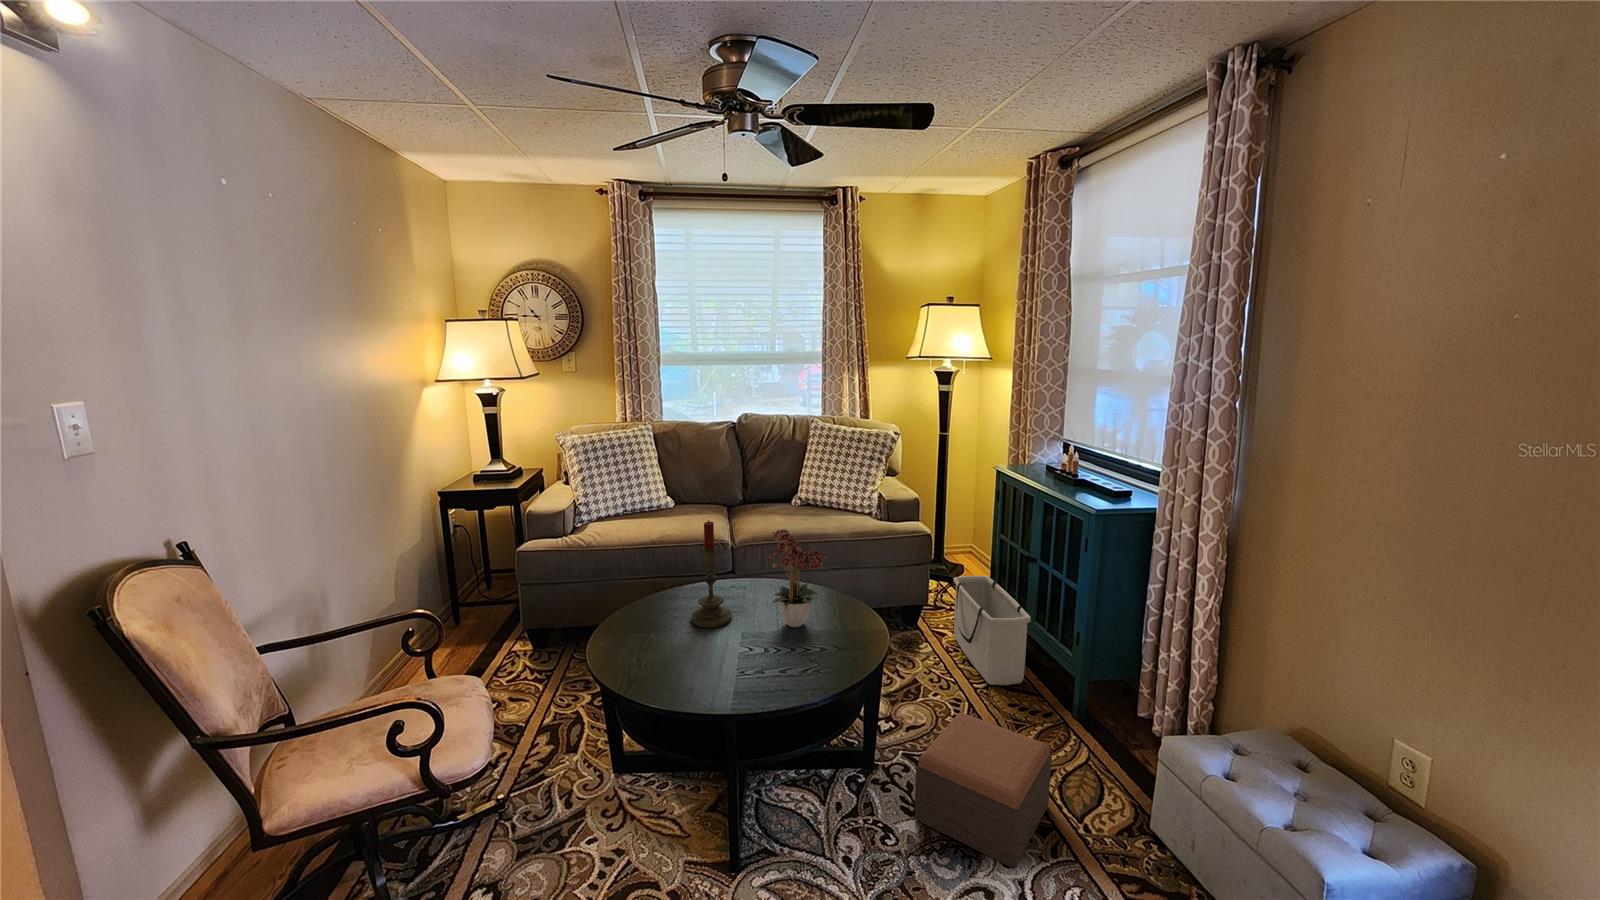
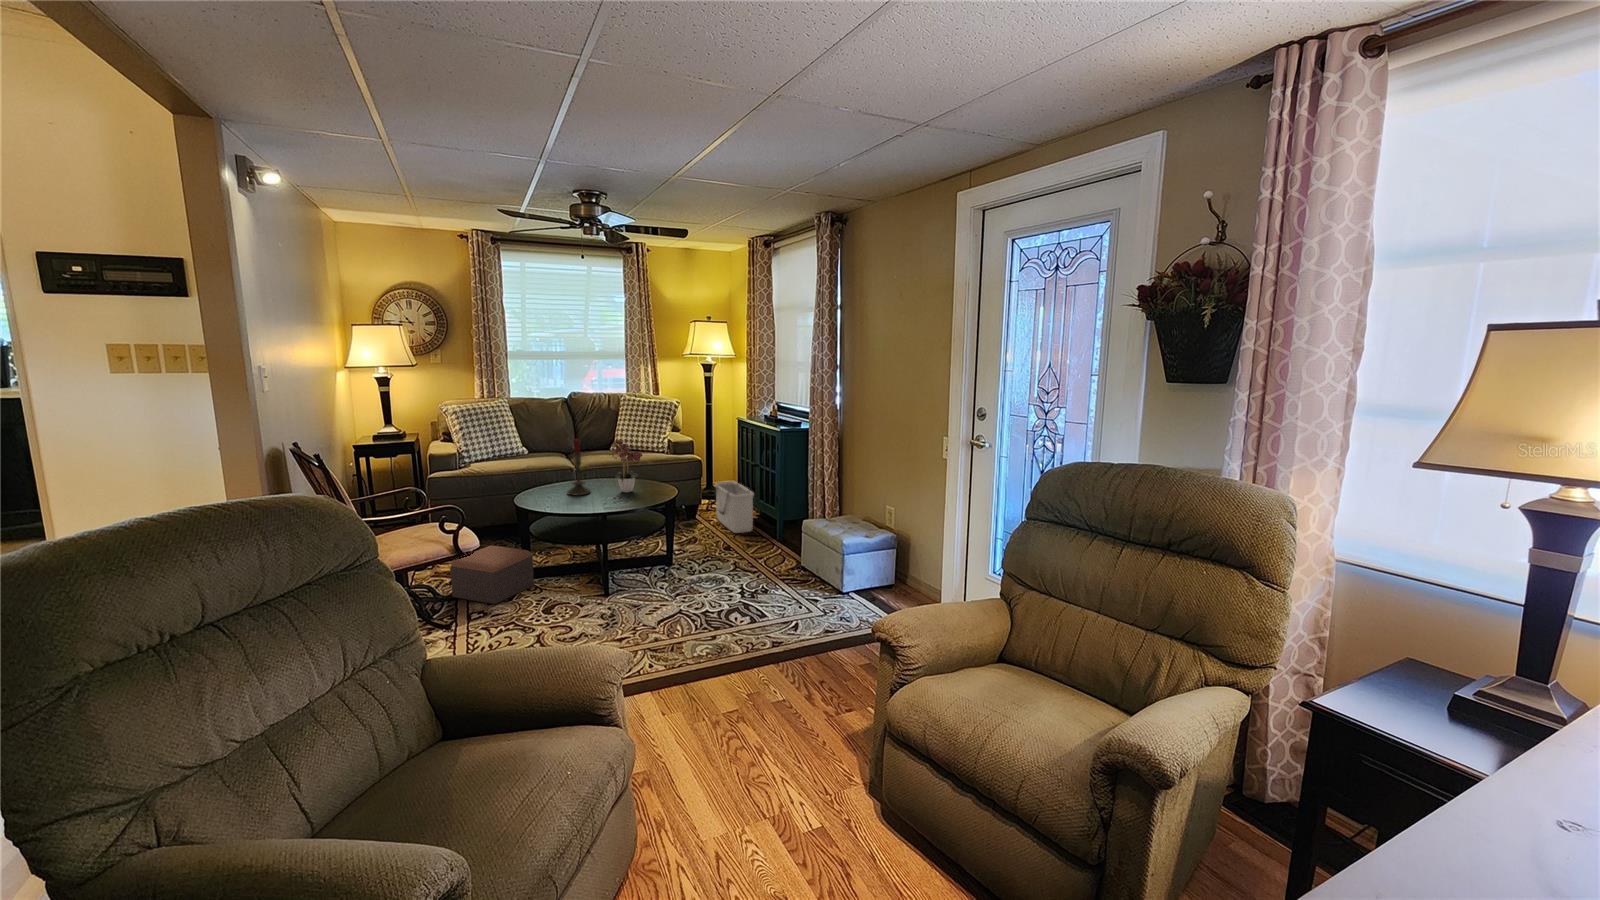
footstool: present [915,712,1052,868] -> present [450,546,534,604]

